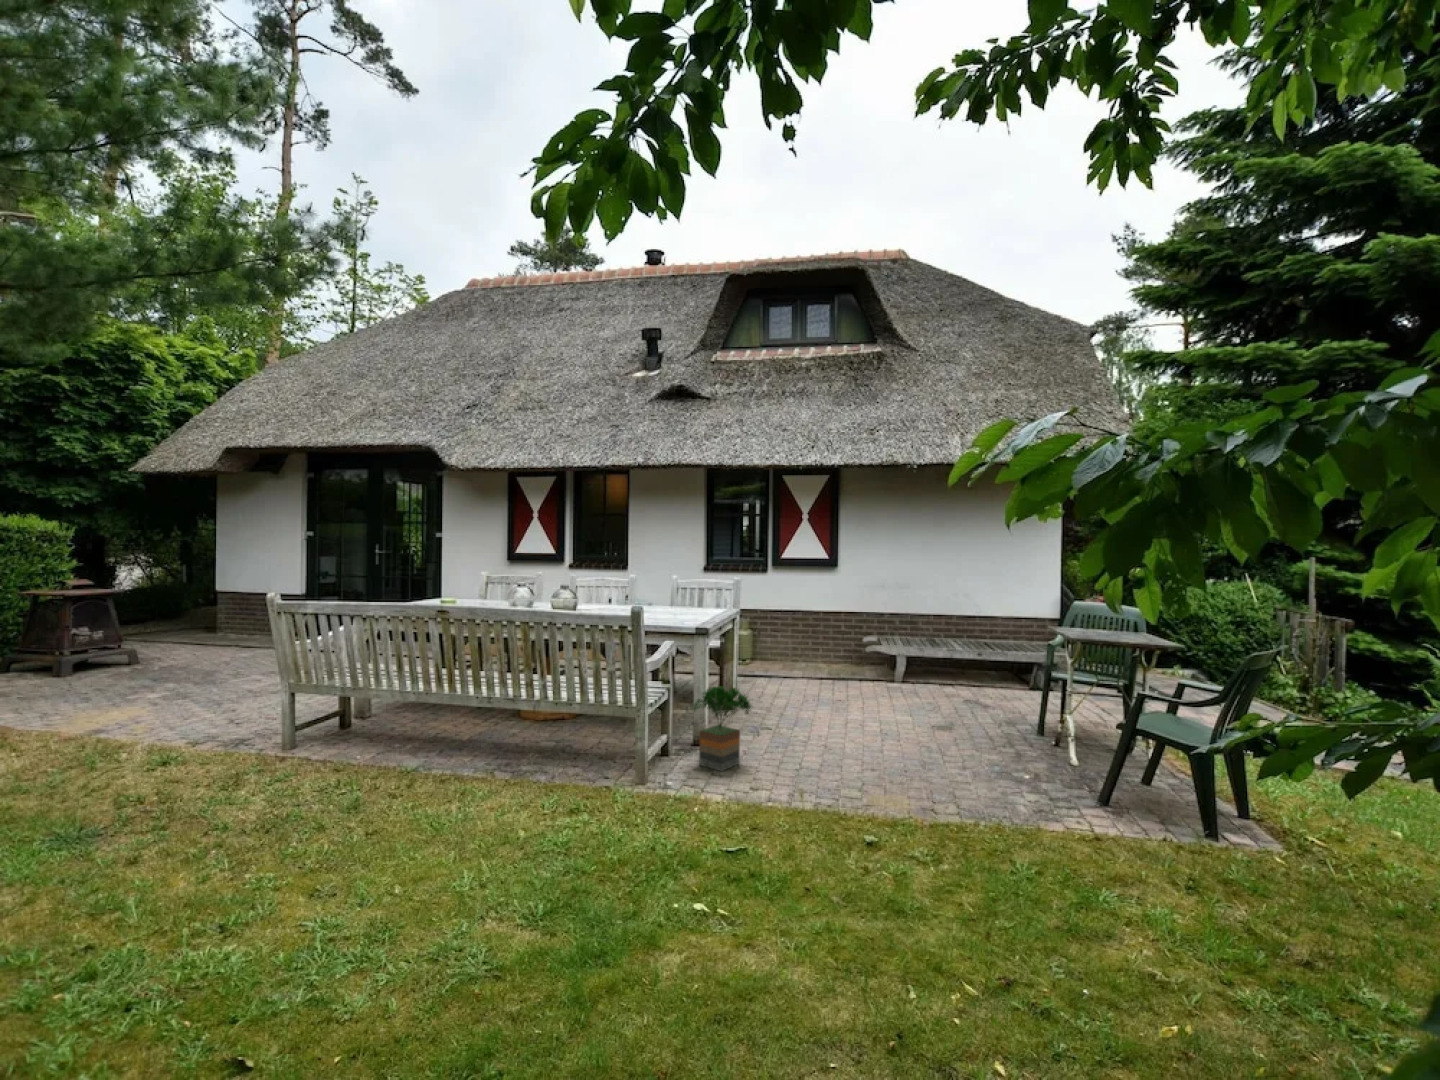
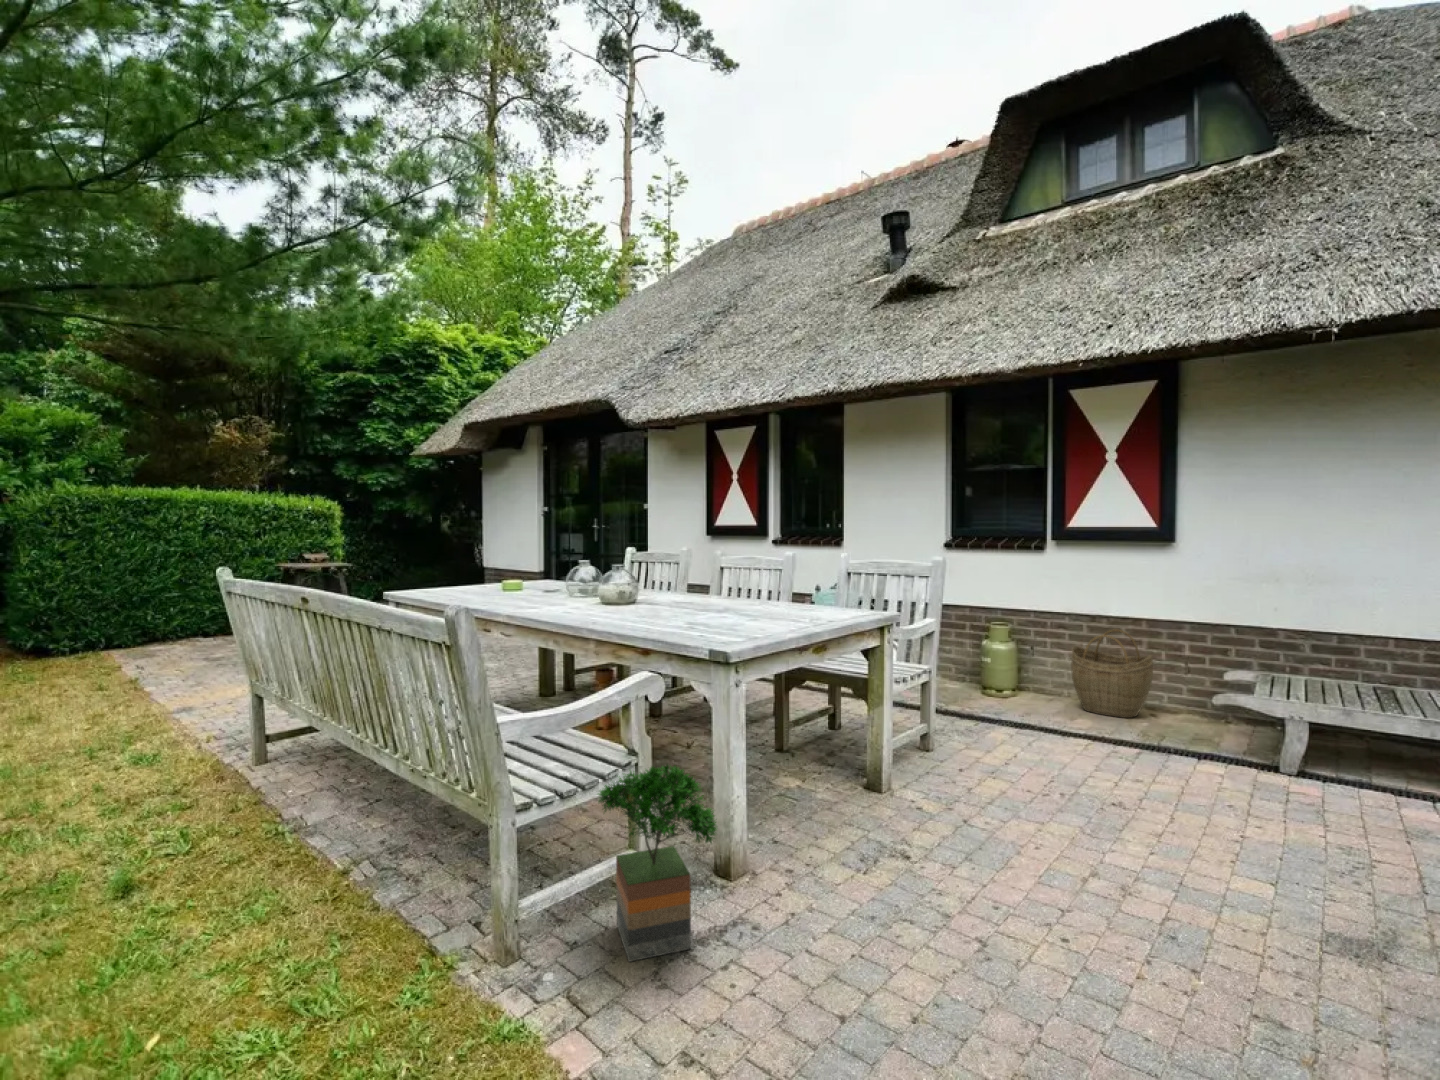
woven basket: none [789,617,830,666] -> present [1071,629,1153,718]

